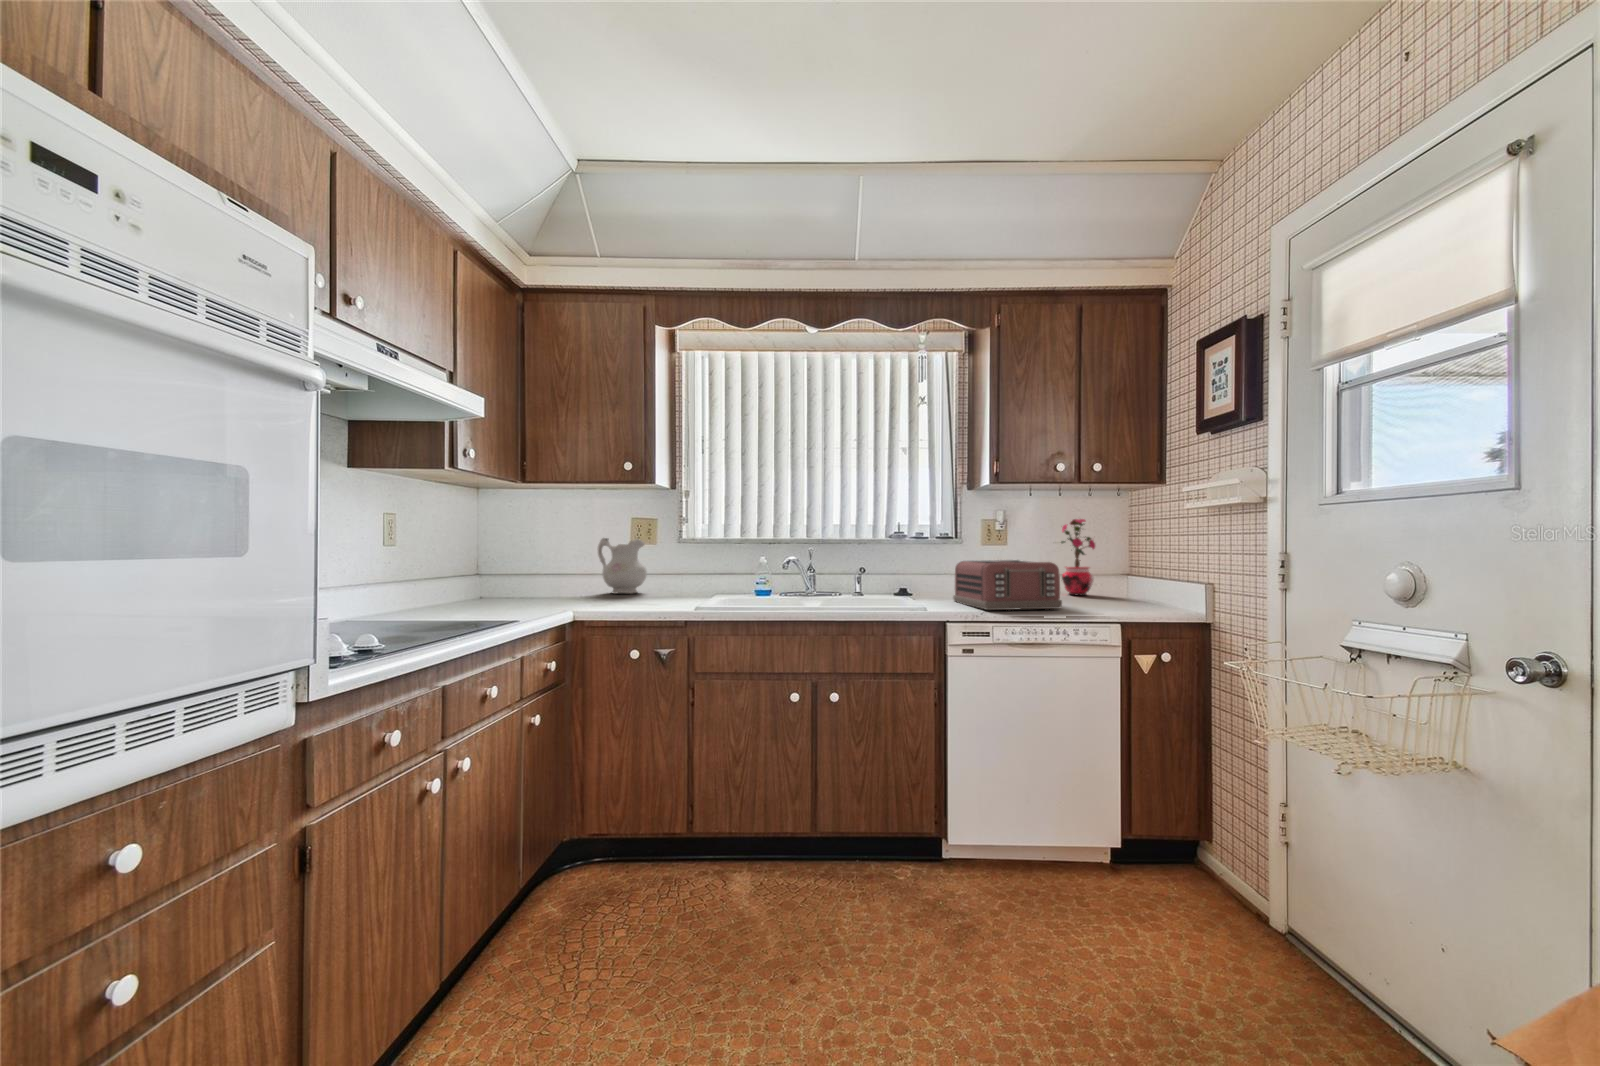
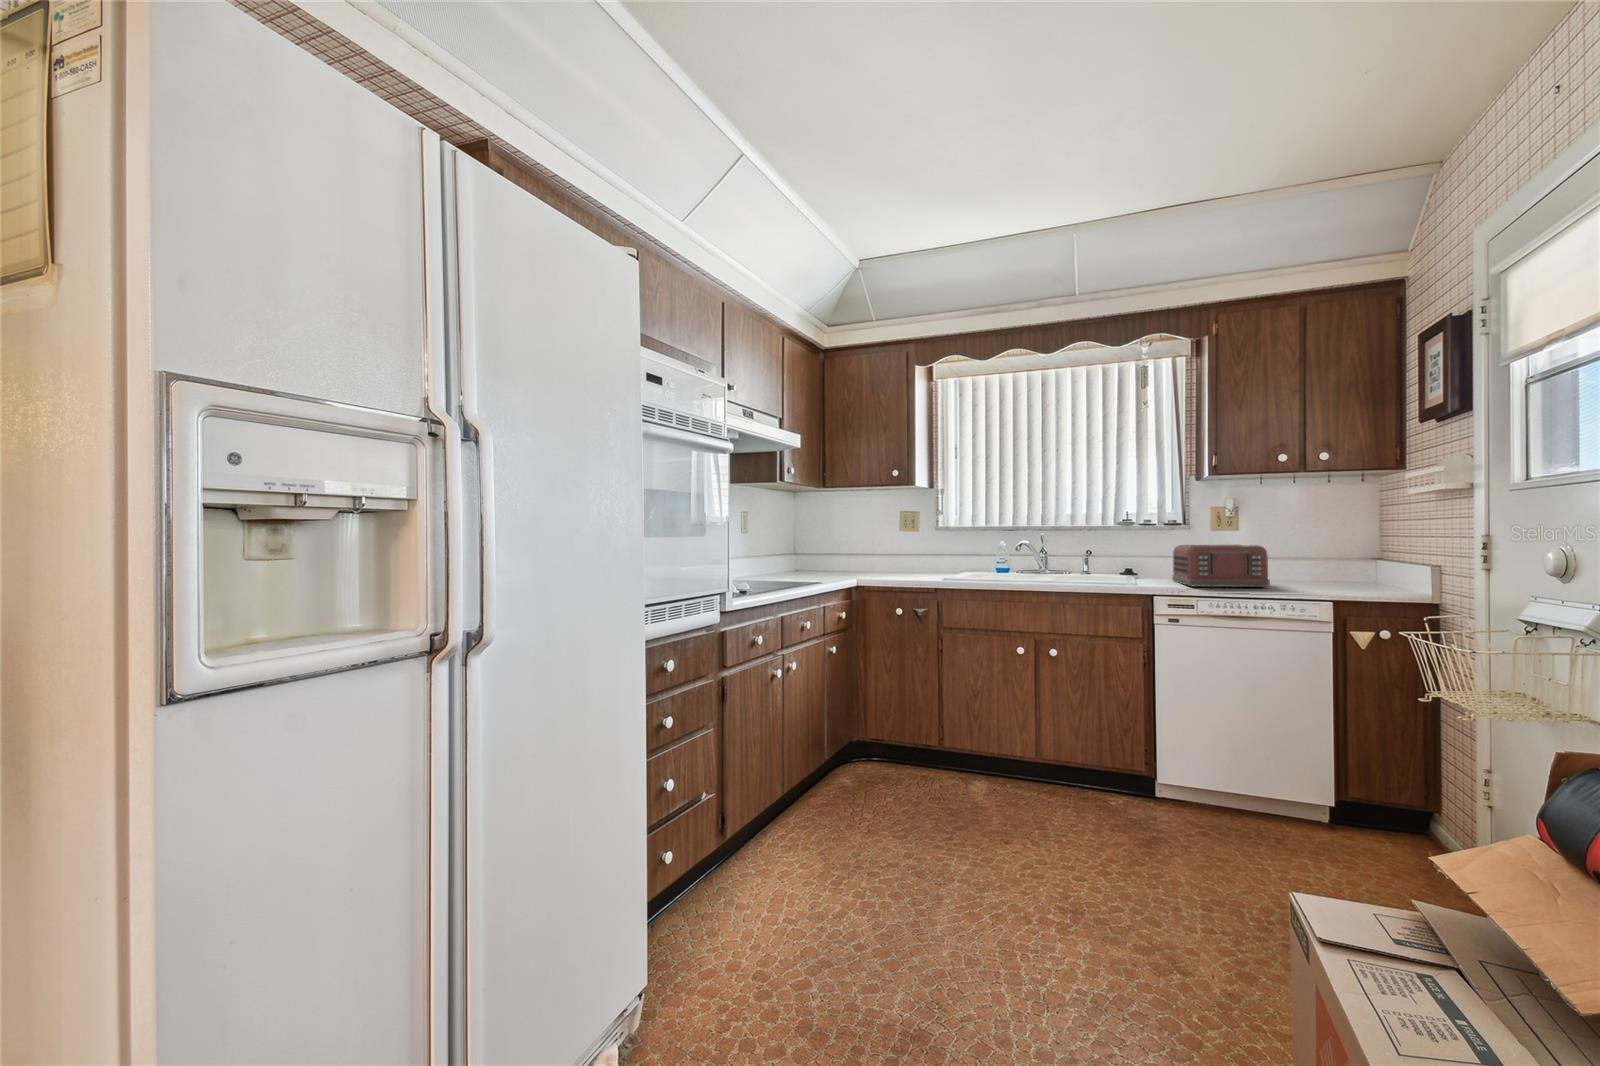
potted plant: present [1061,519,1095,595] -> none [1289,503,1339,579]
ceramic pitcher: present [598,538,647,593] -> none [875,528,911,571]

